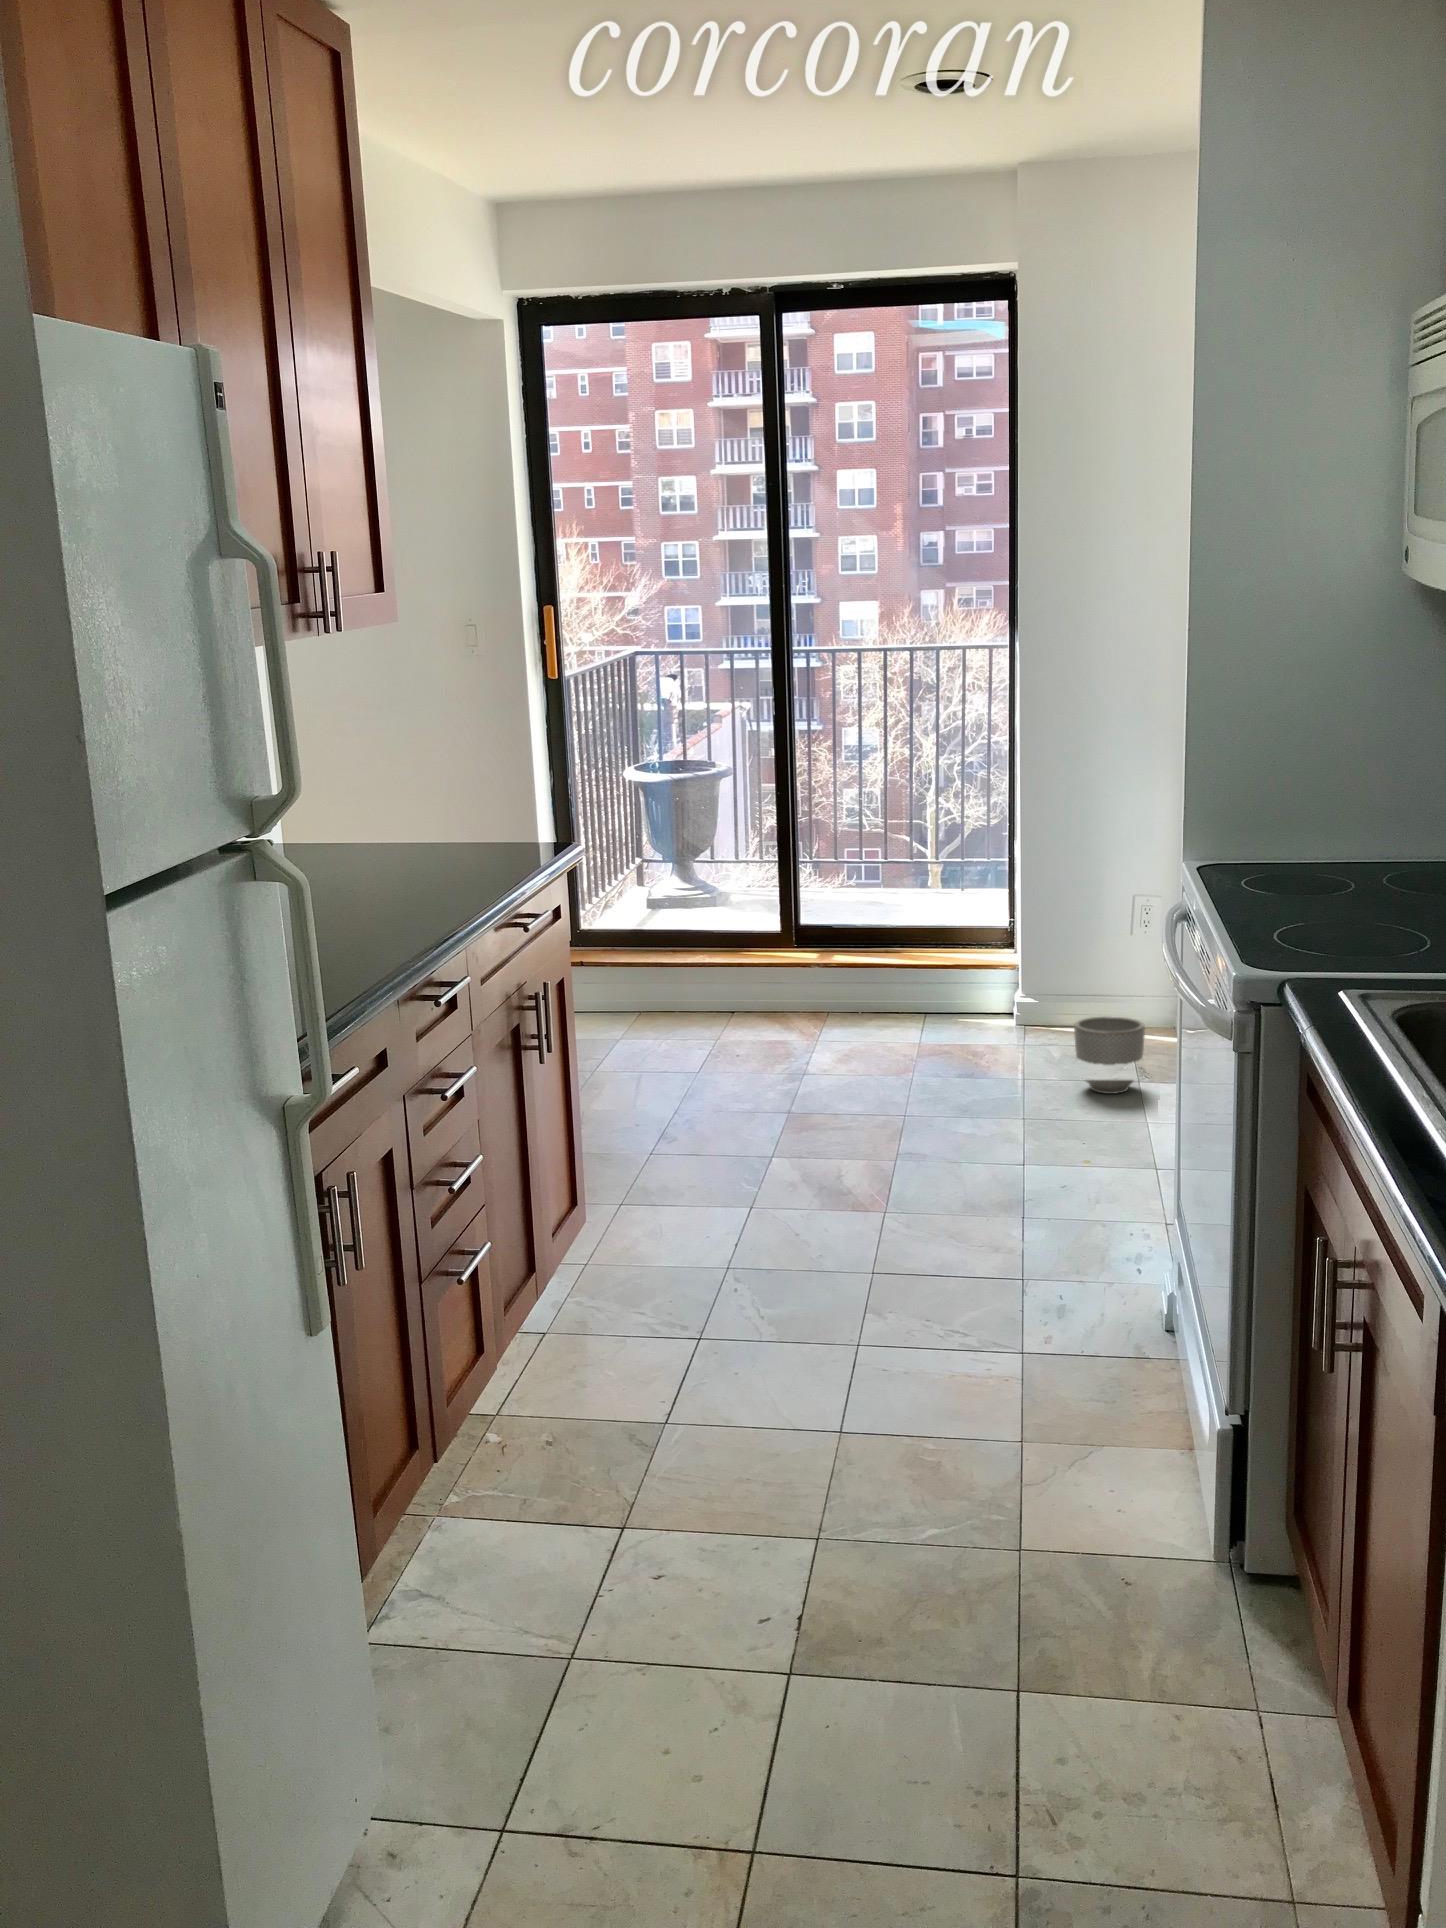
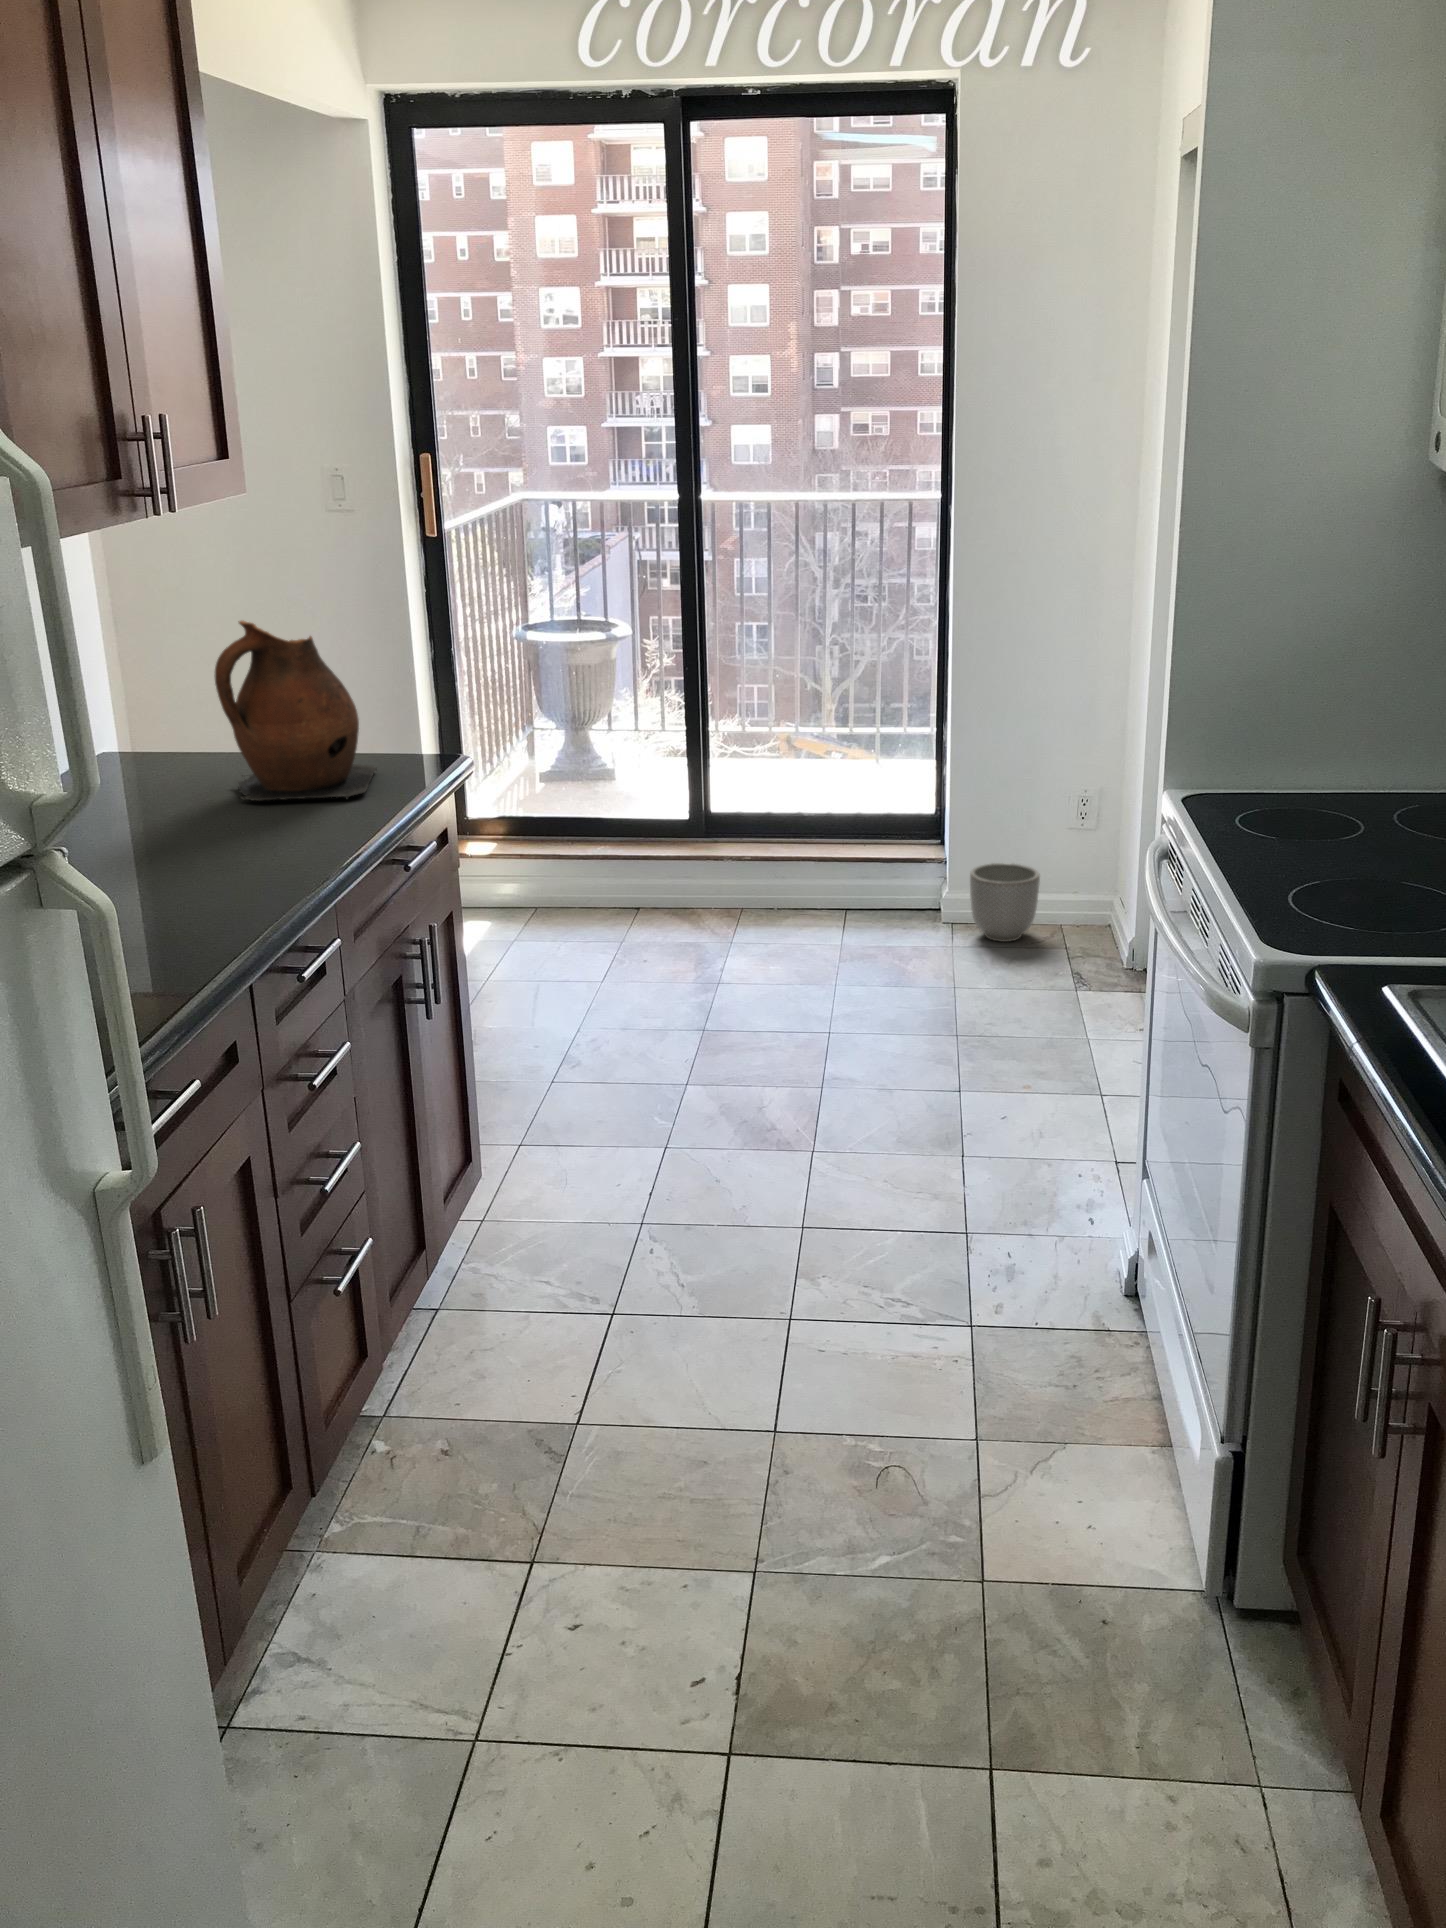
ceramic pitcher: none [367,732,501,886] -> present [215,621,377,801]

